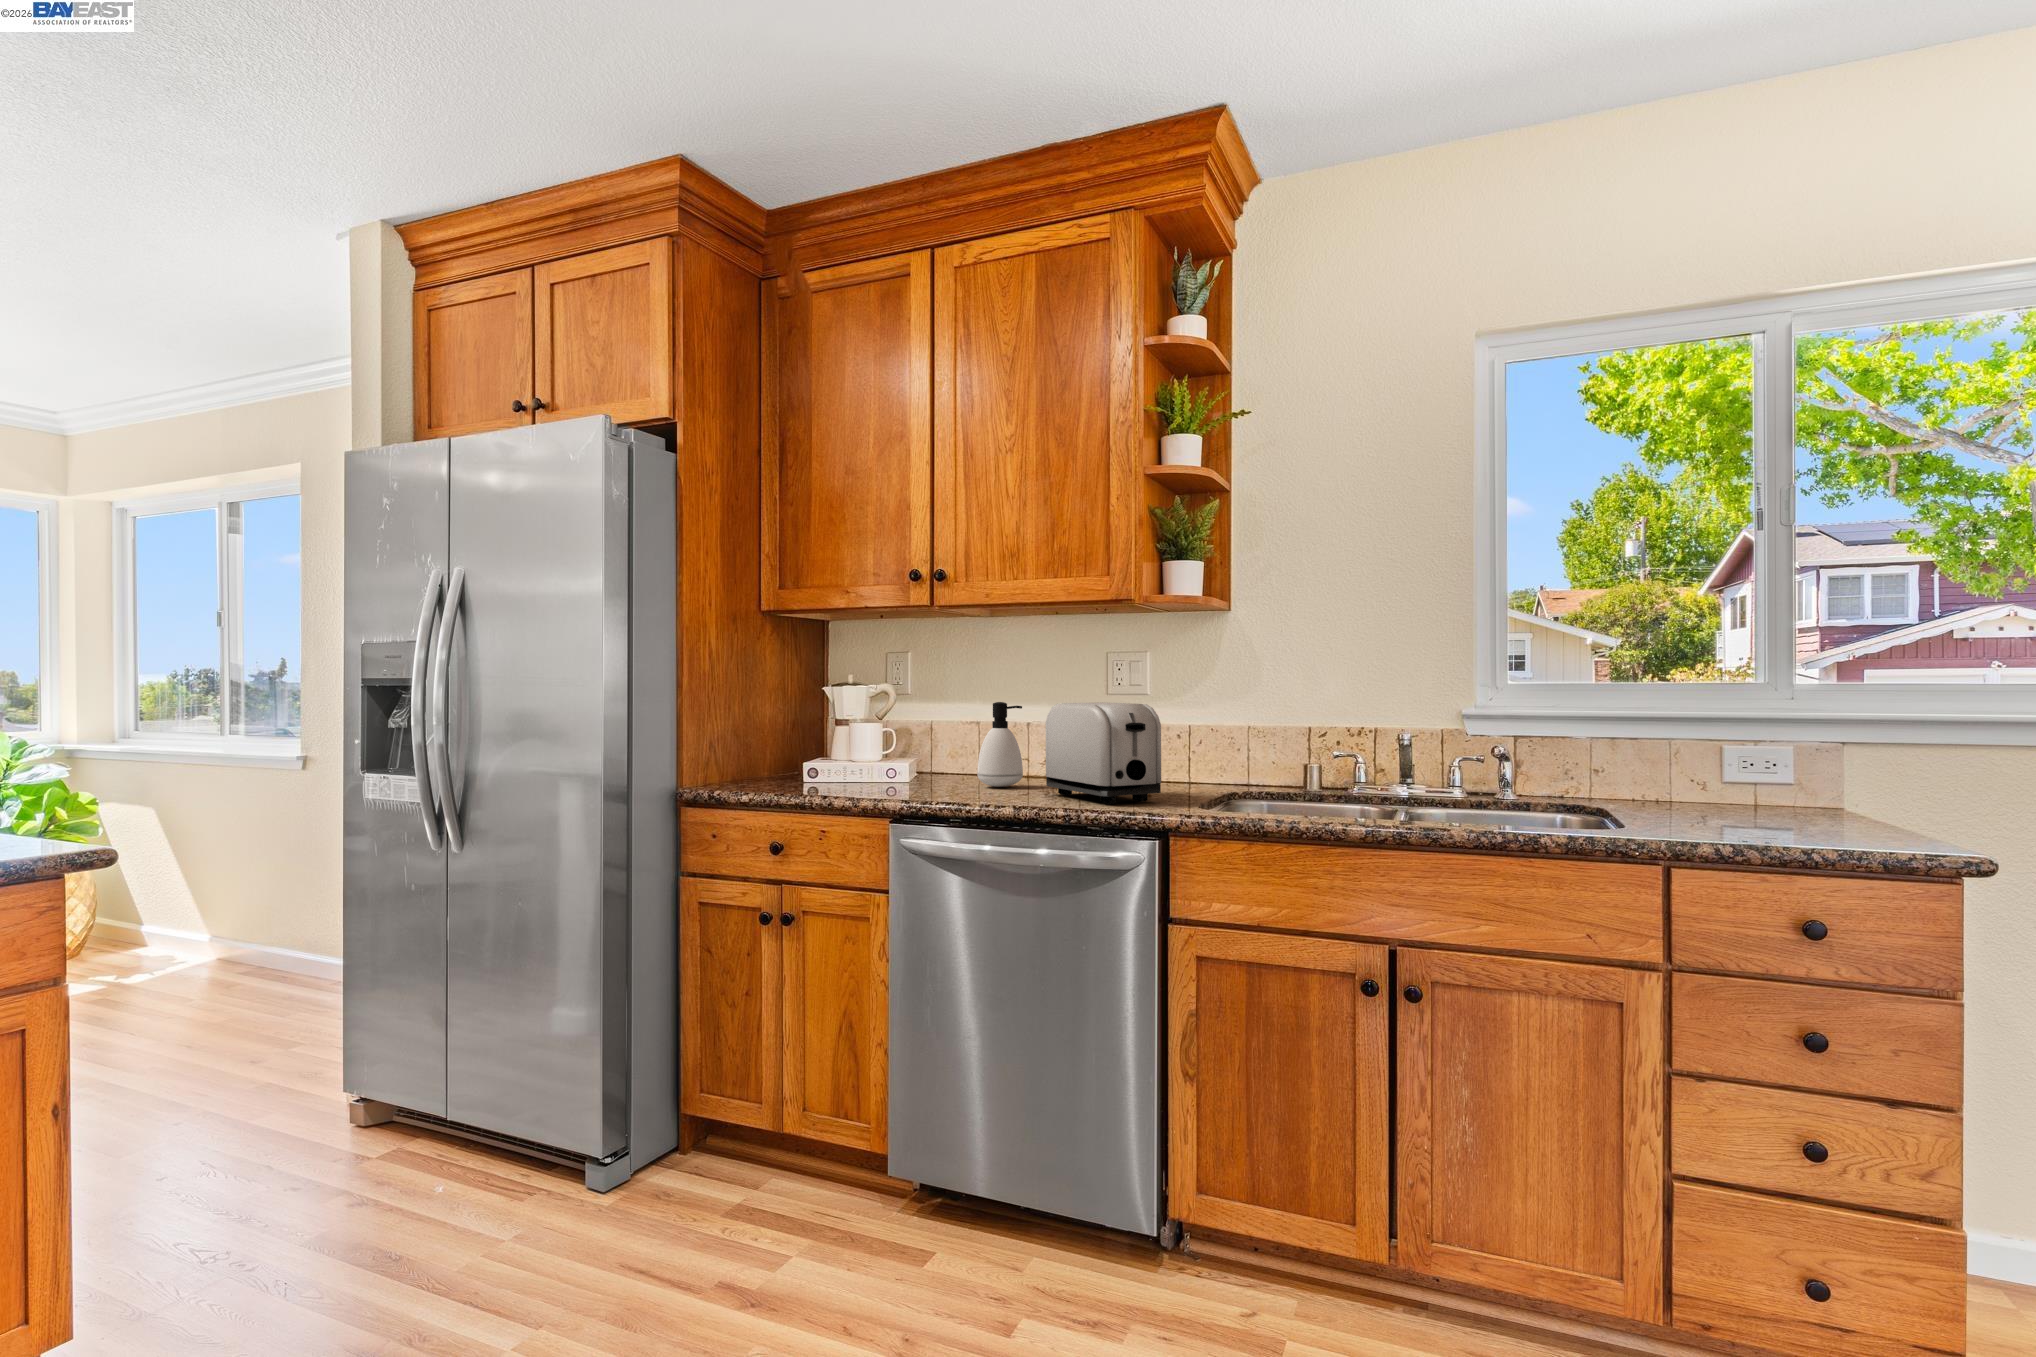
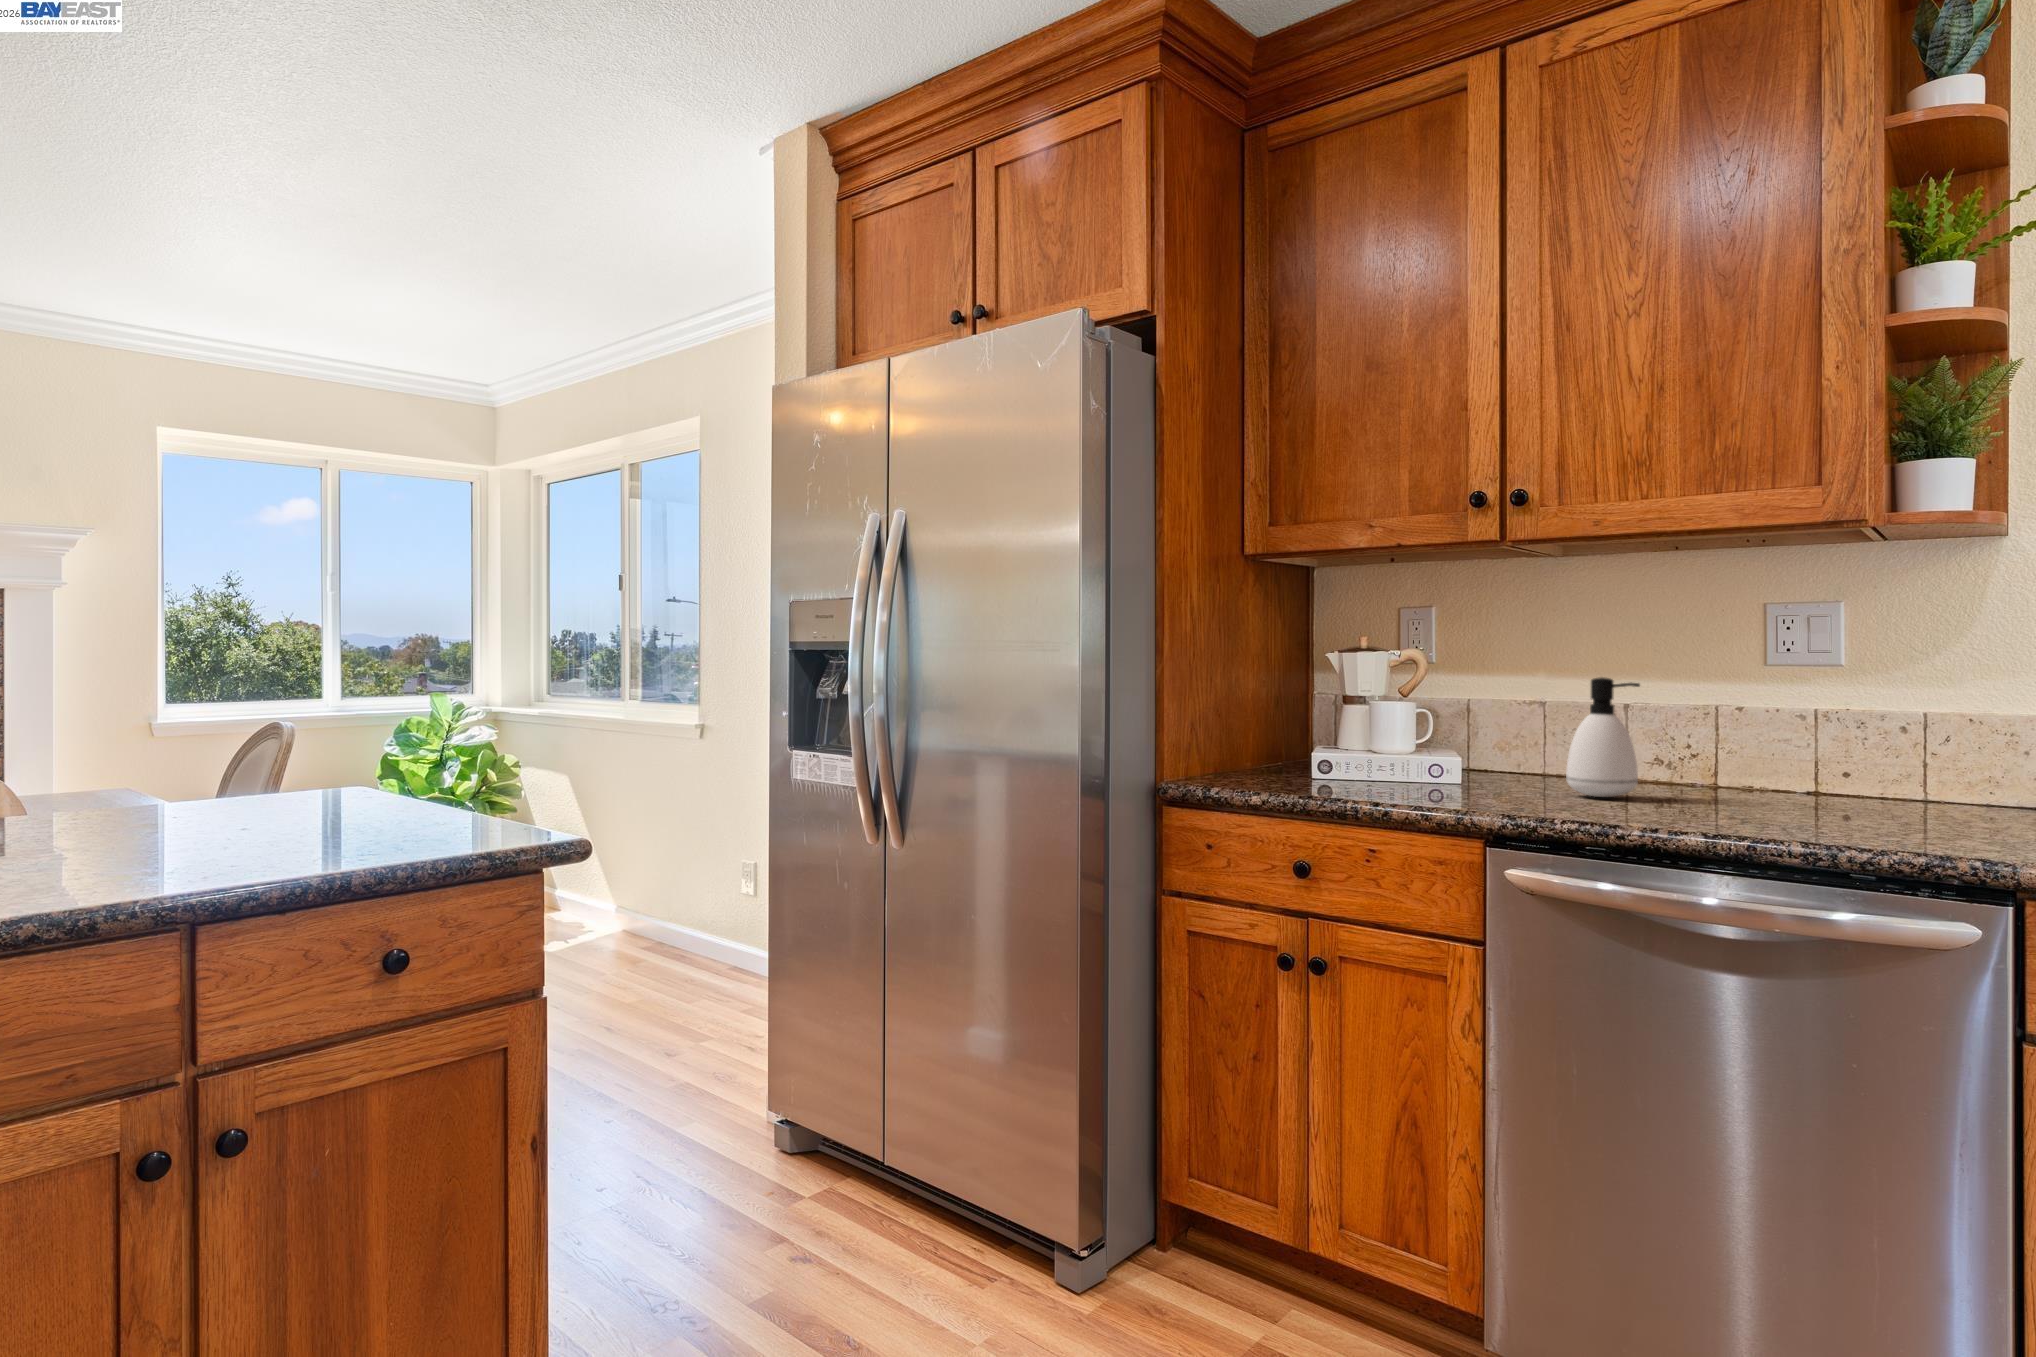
toaster: present [1046,702,1161,804] -> none [1699,679,1935,833]

